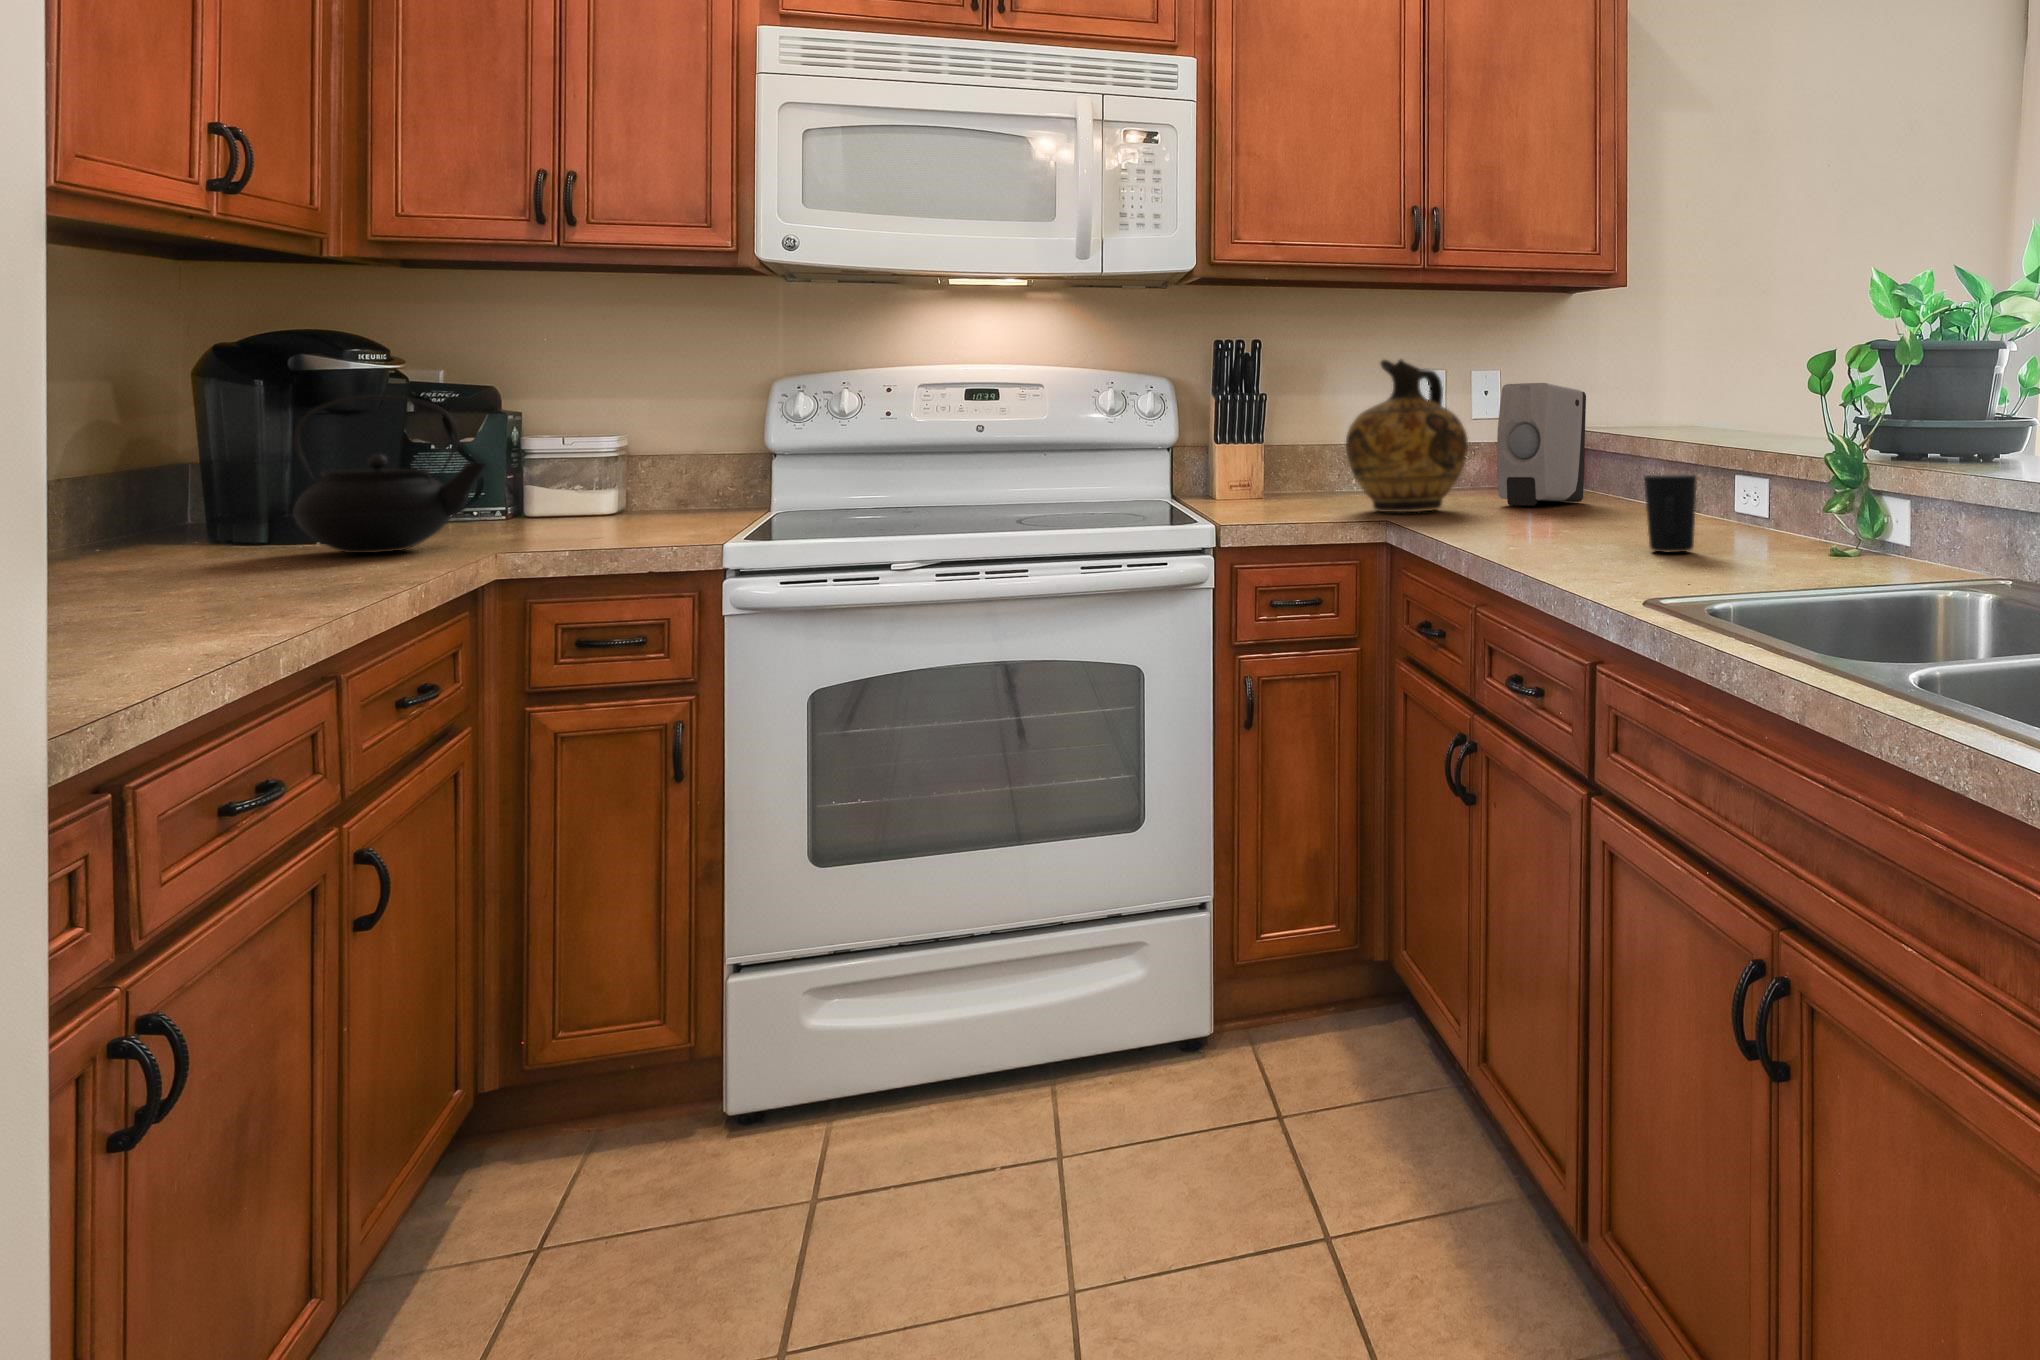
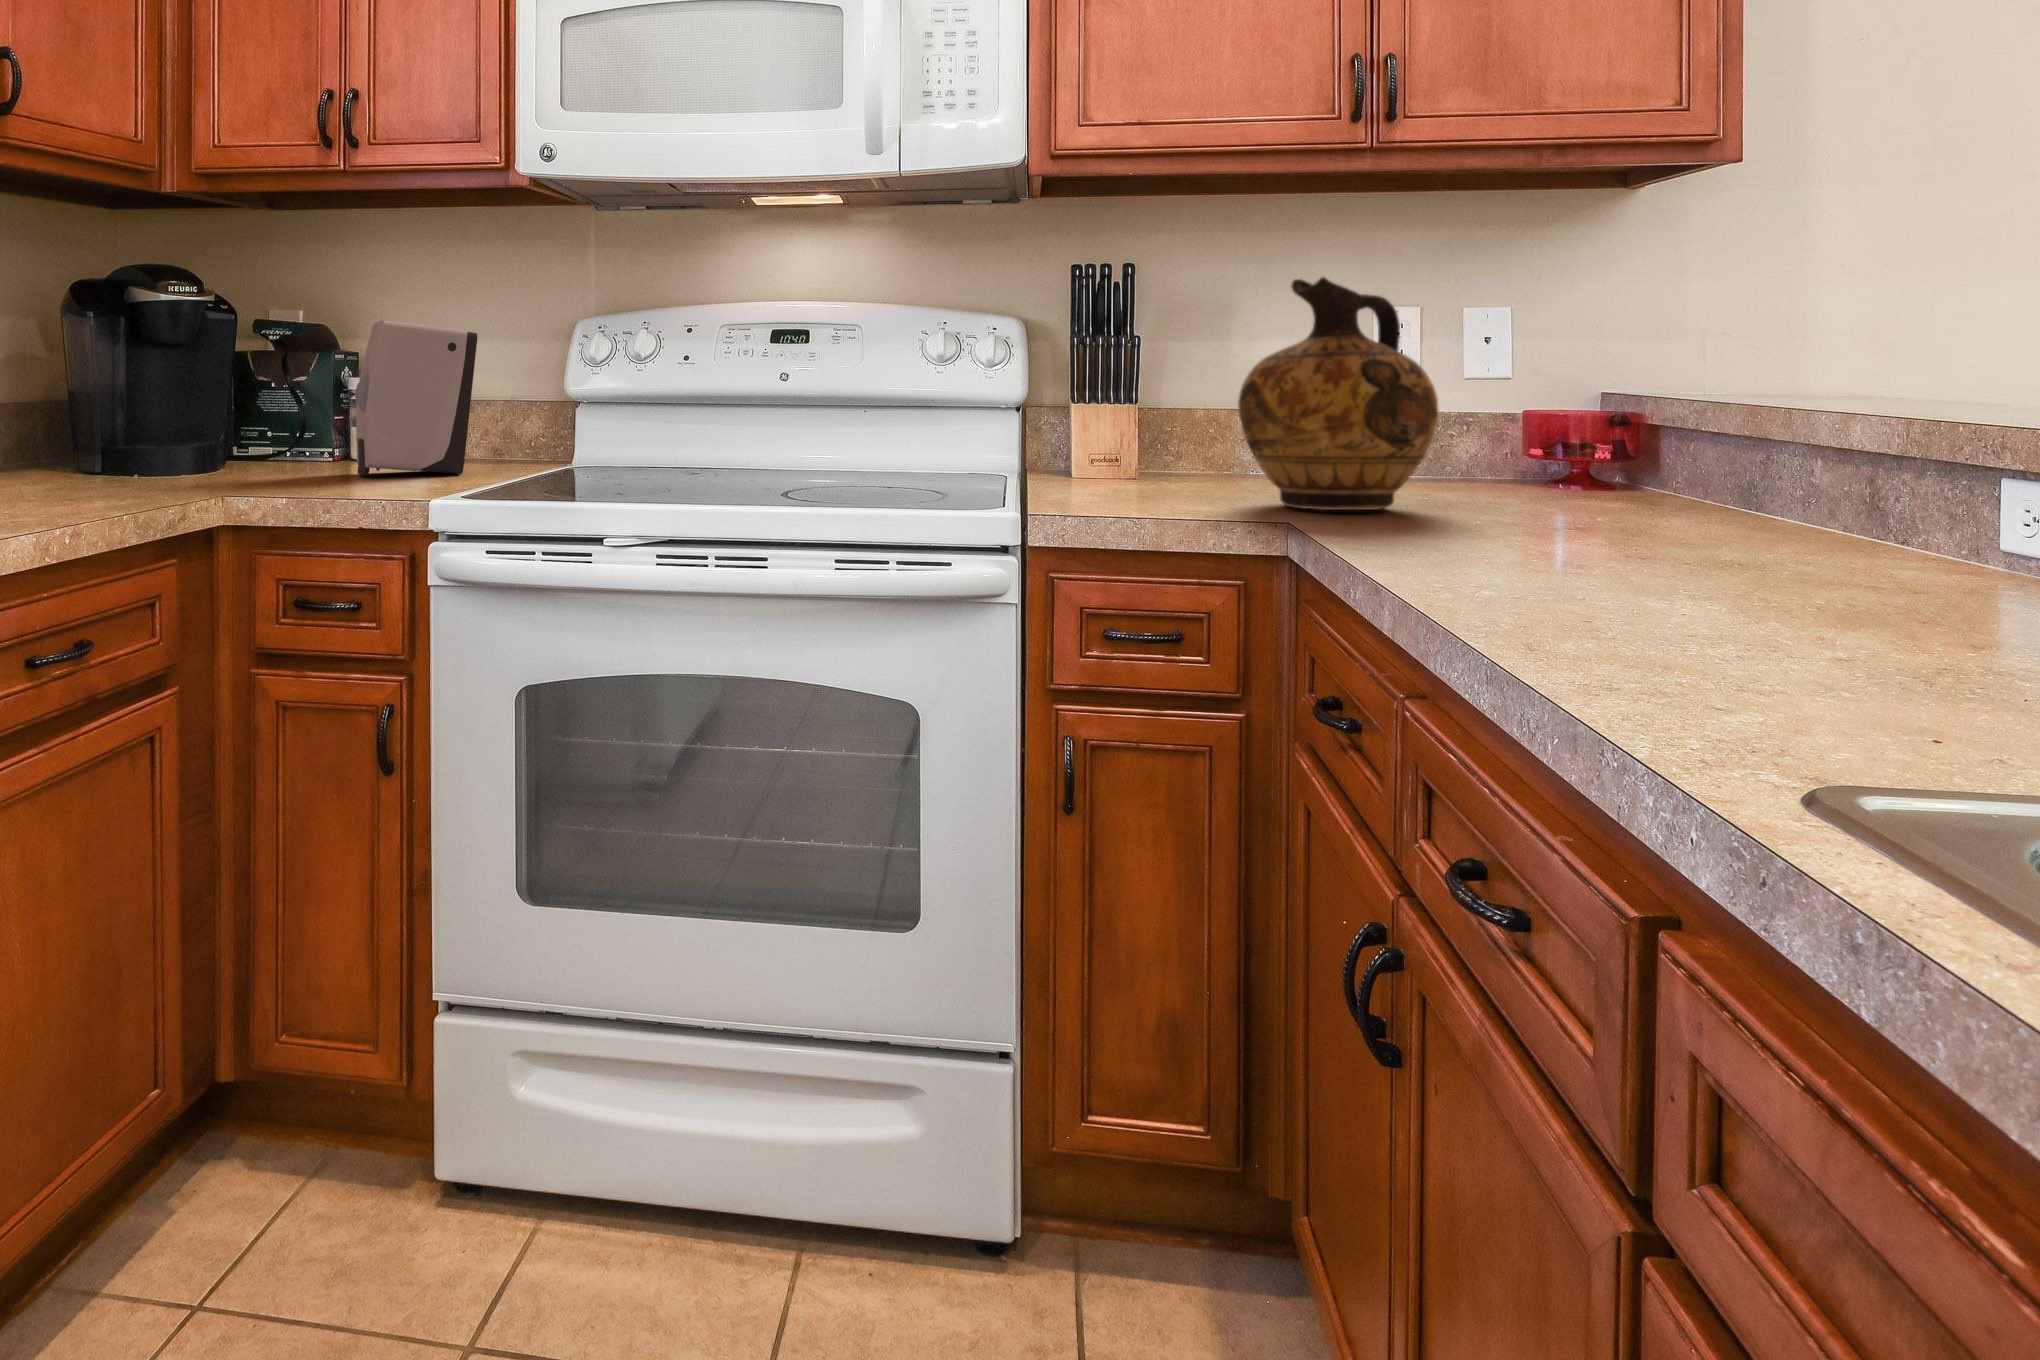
soap dispenser: present [1497,383,1586,506] -> present [355,321,477,475]
teapot: present [293,395,486,553] -> none [73,328,238,491]
mug: present [1644,474,1697,553] -> none [1782,470,1919,633]

